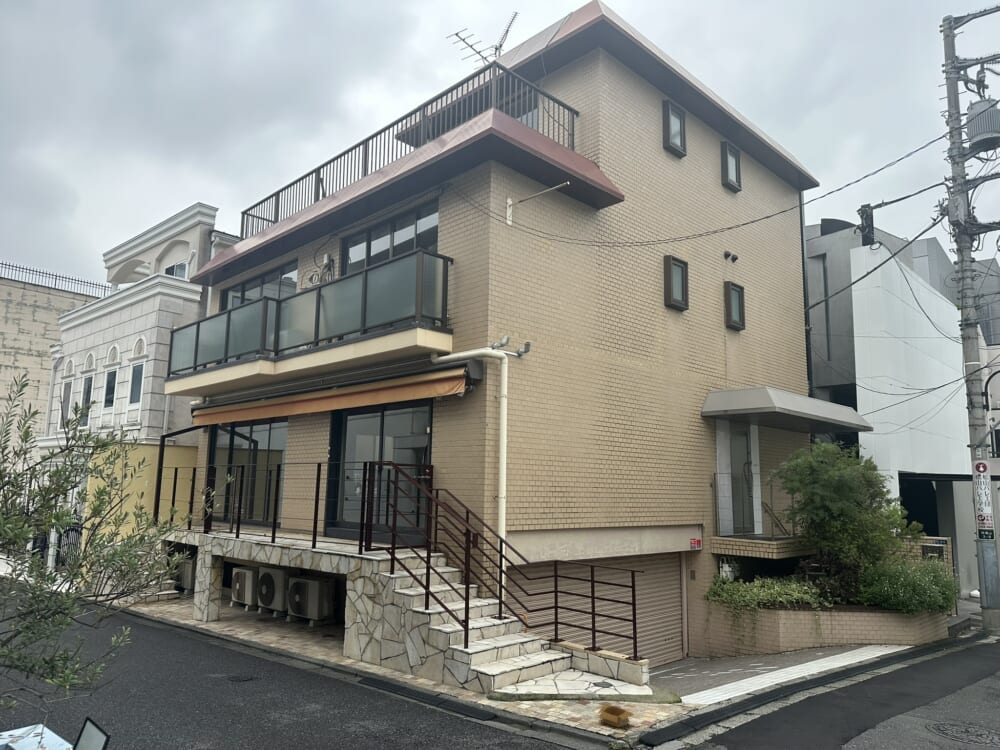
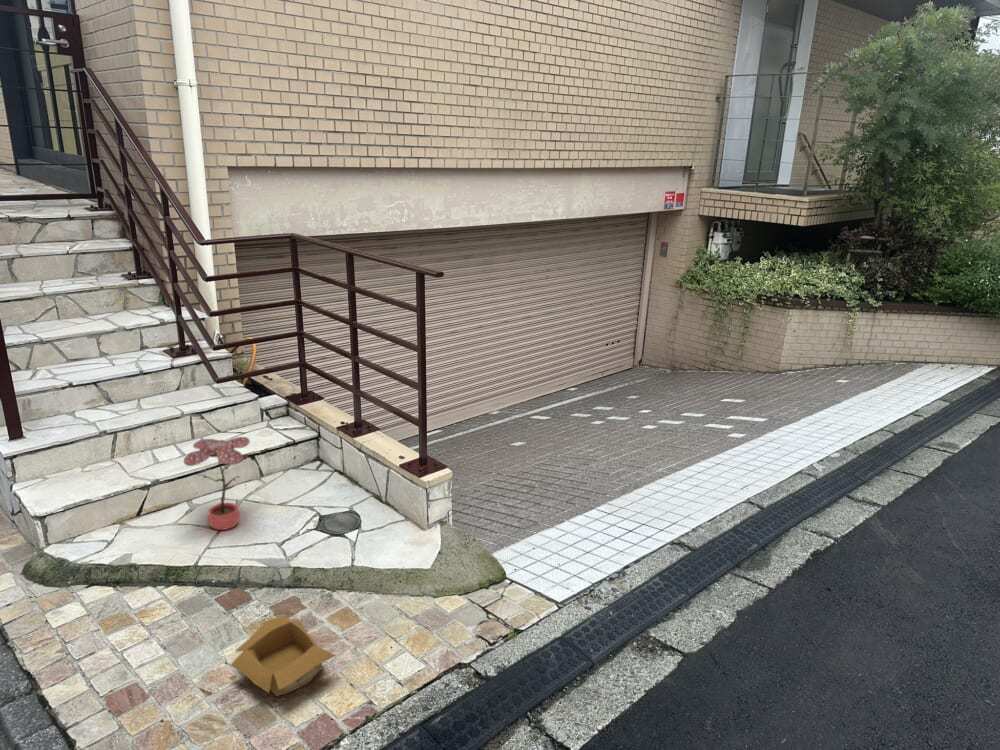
potted plant: none [543,645,569,687] -> present [184,437,250,530]

